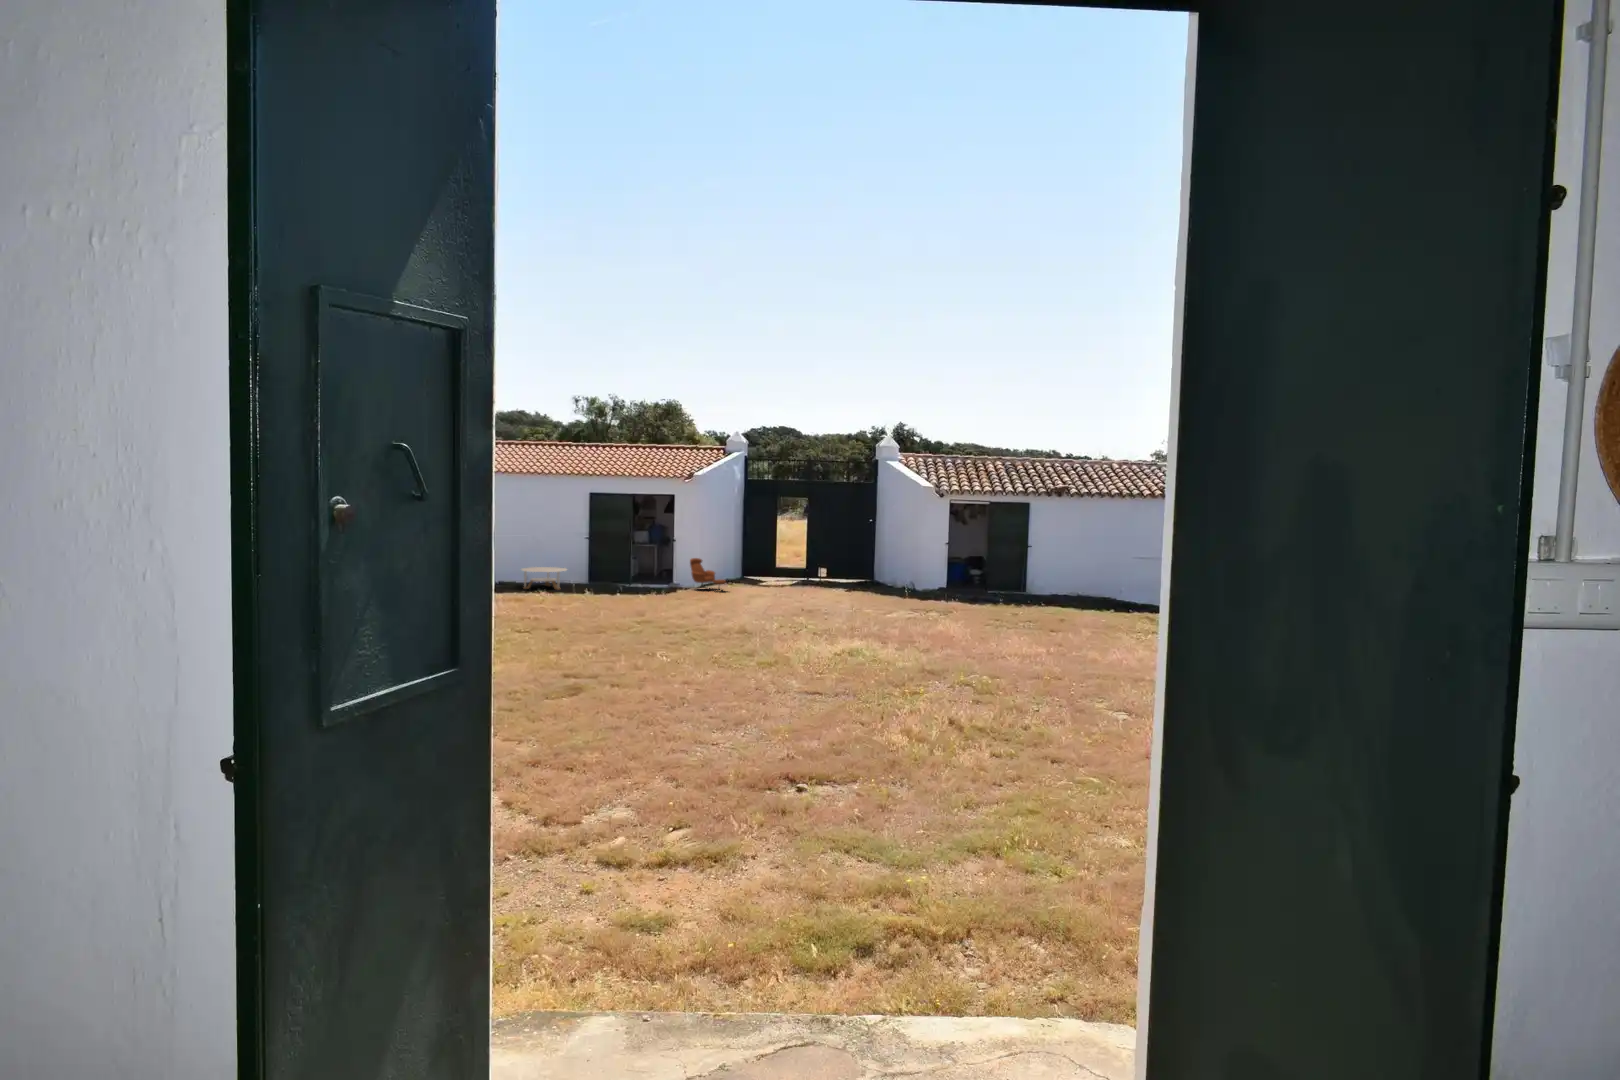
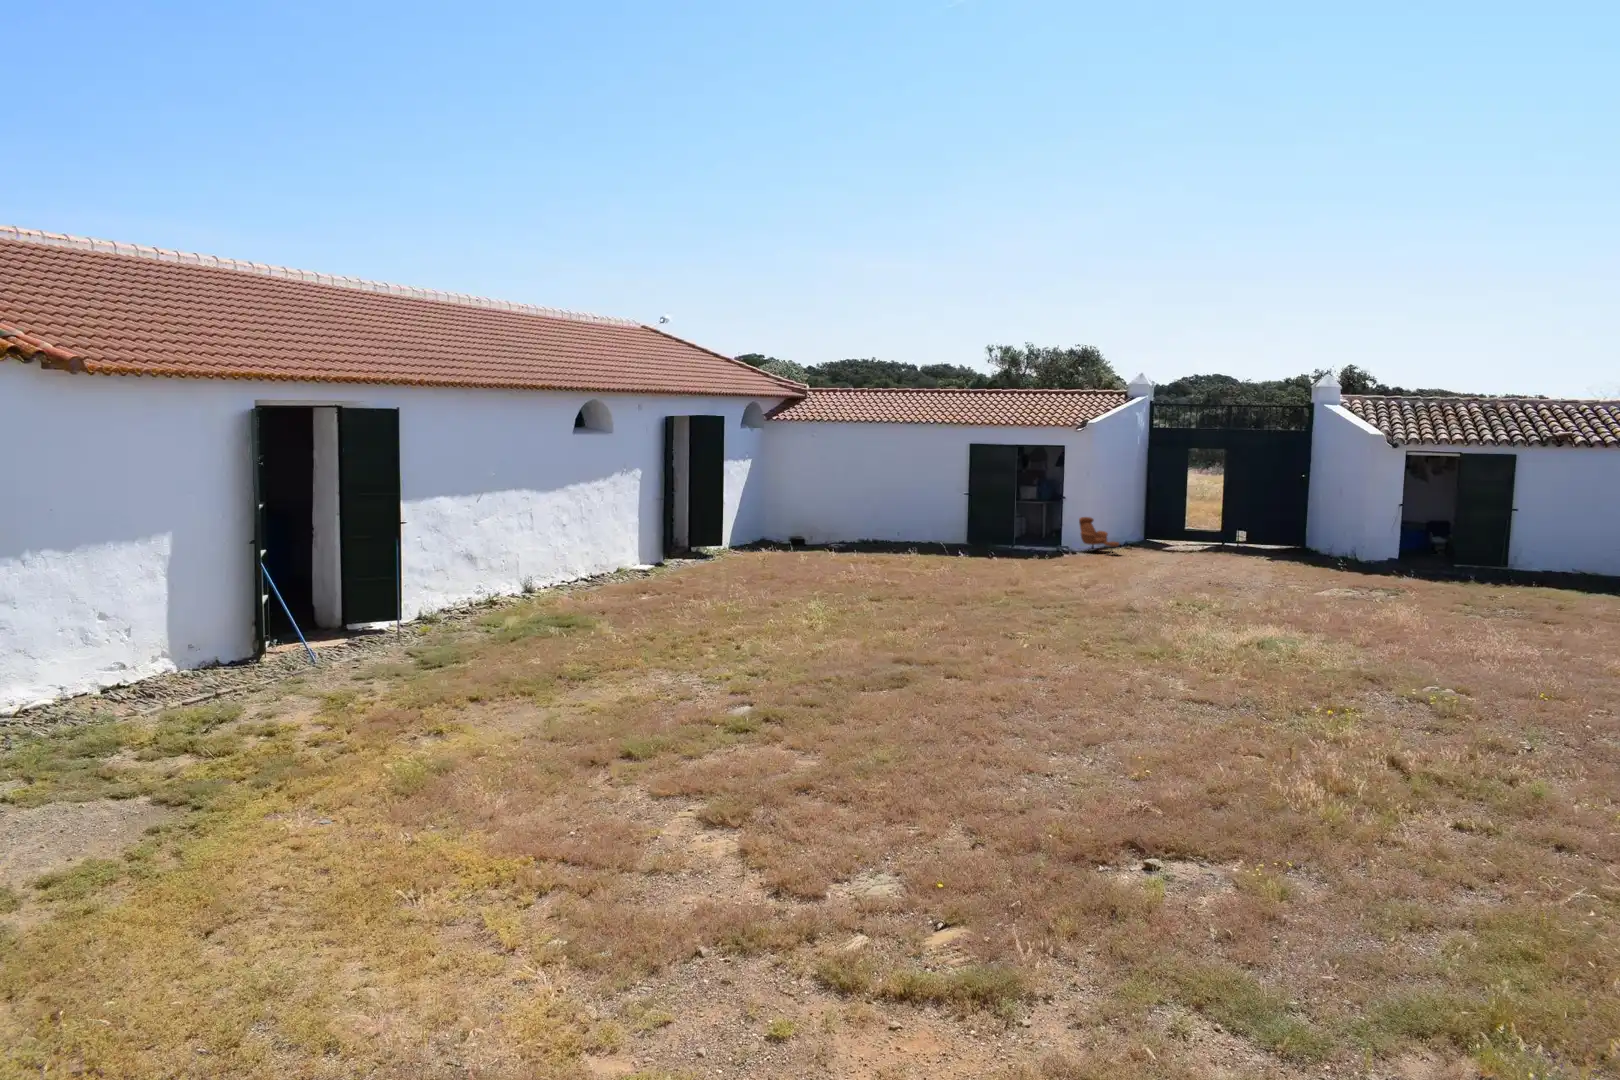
round table: present [522,567,567,590] -> none [898,524,947,548]

